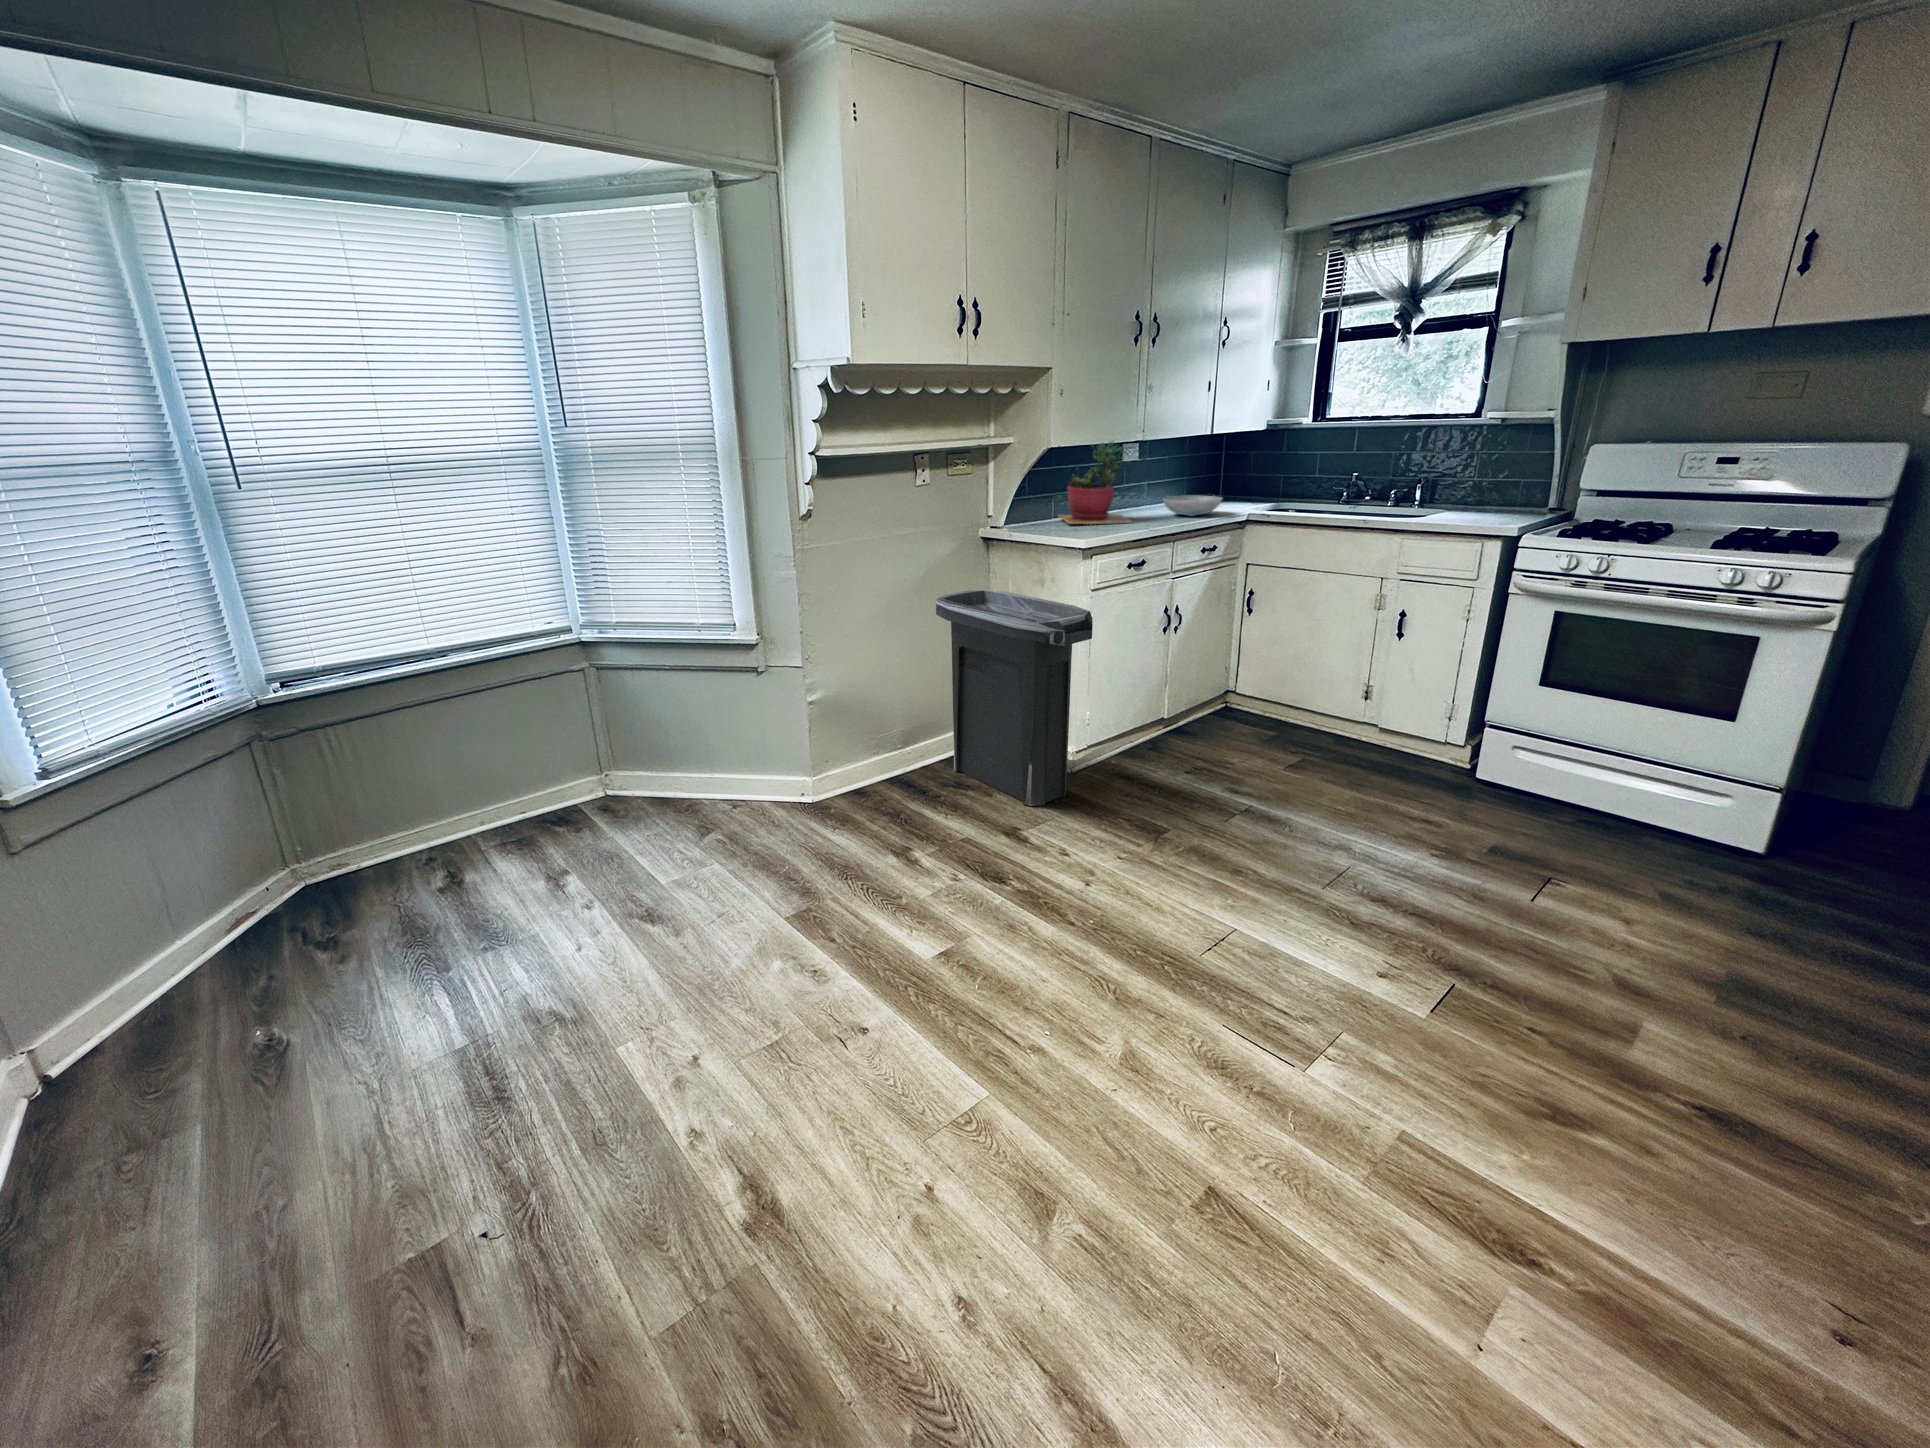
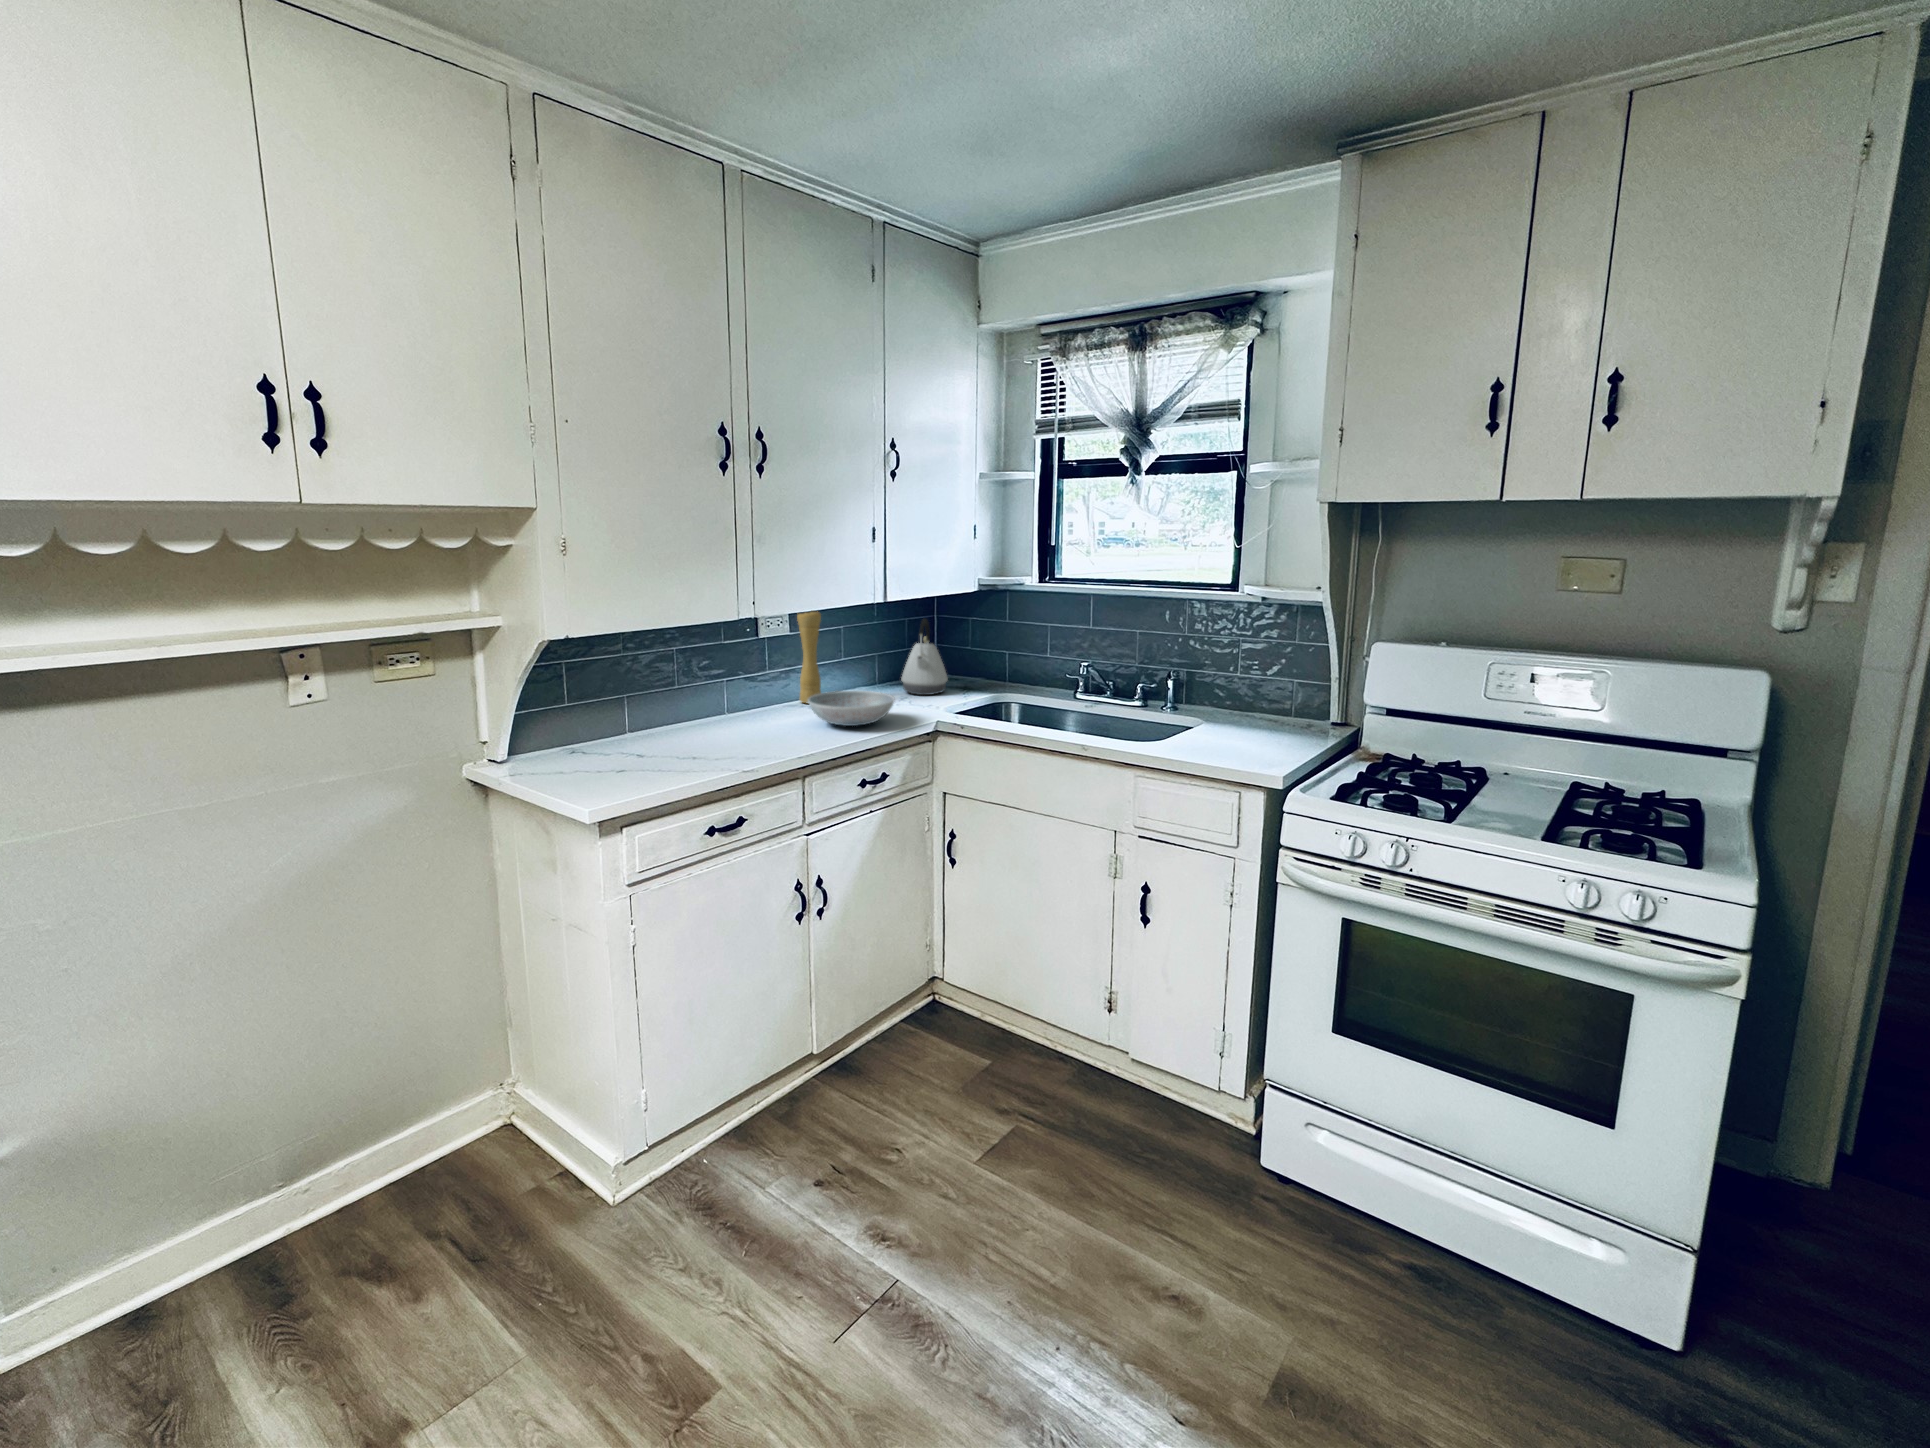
succulent plant: present [1059,440,1132,524] -> none [637,608,751,749]
pepper mill: none [1141,443,1161,508] -> present [797,611,821,703]
kettle: none [1209,450,1244,504] -> present [901,619,948,695]
trash can: present [936,590,1093,806] -> none [333,879,585,1332]

